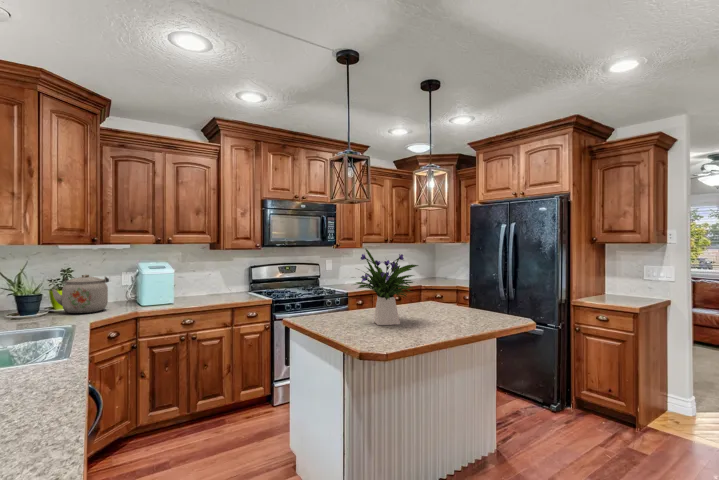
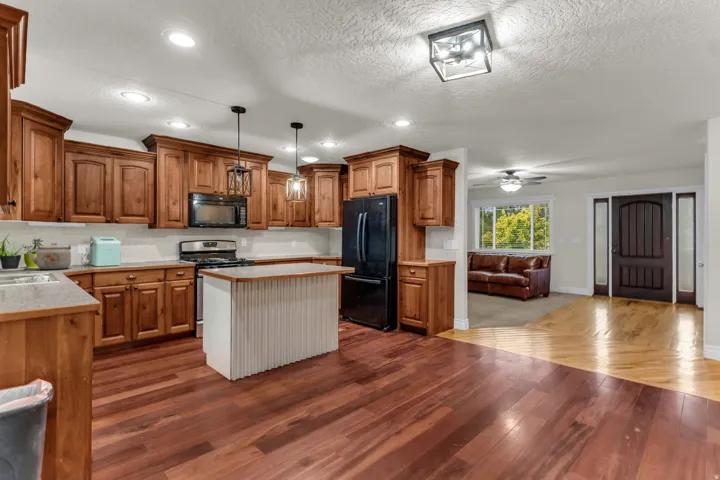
flower arrangement: present [355,249,418,325] -> none [239,224,283,270]

